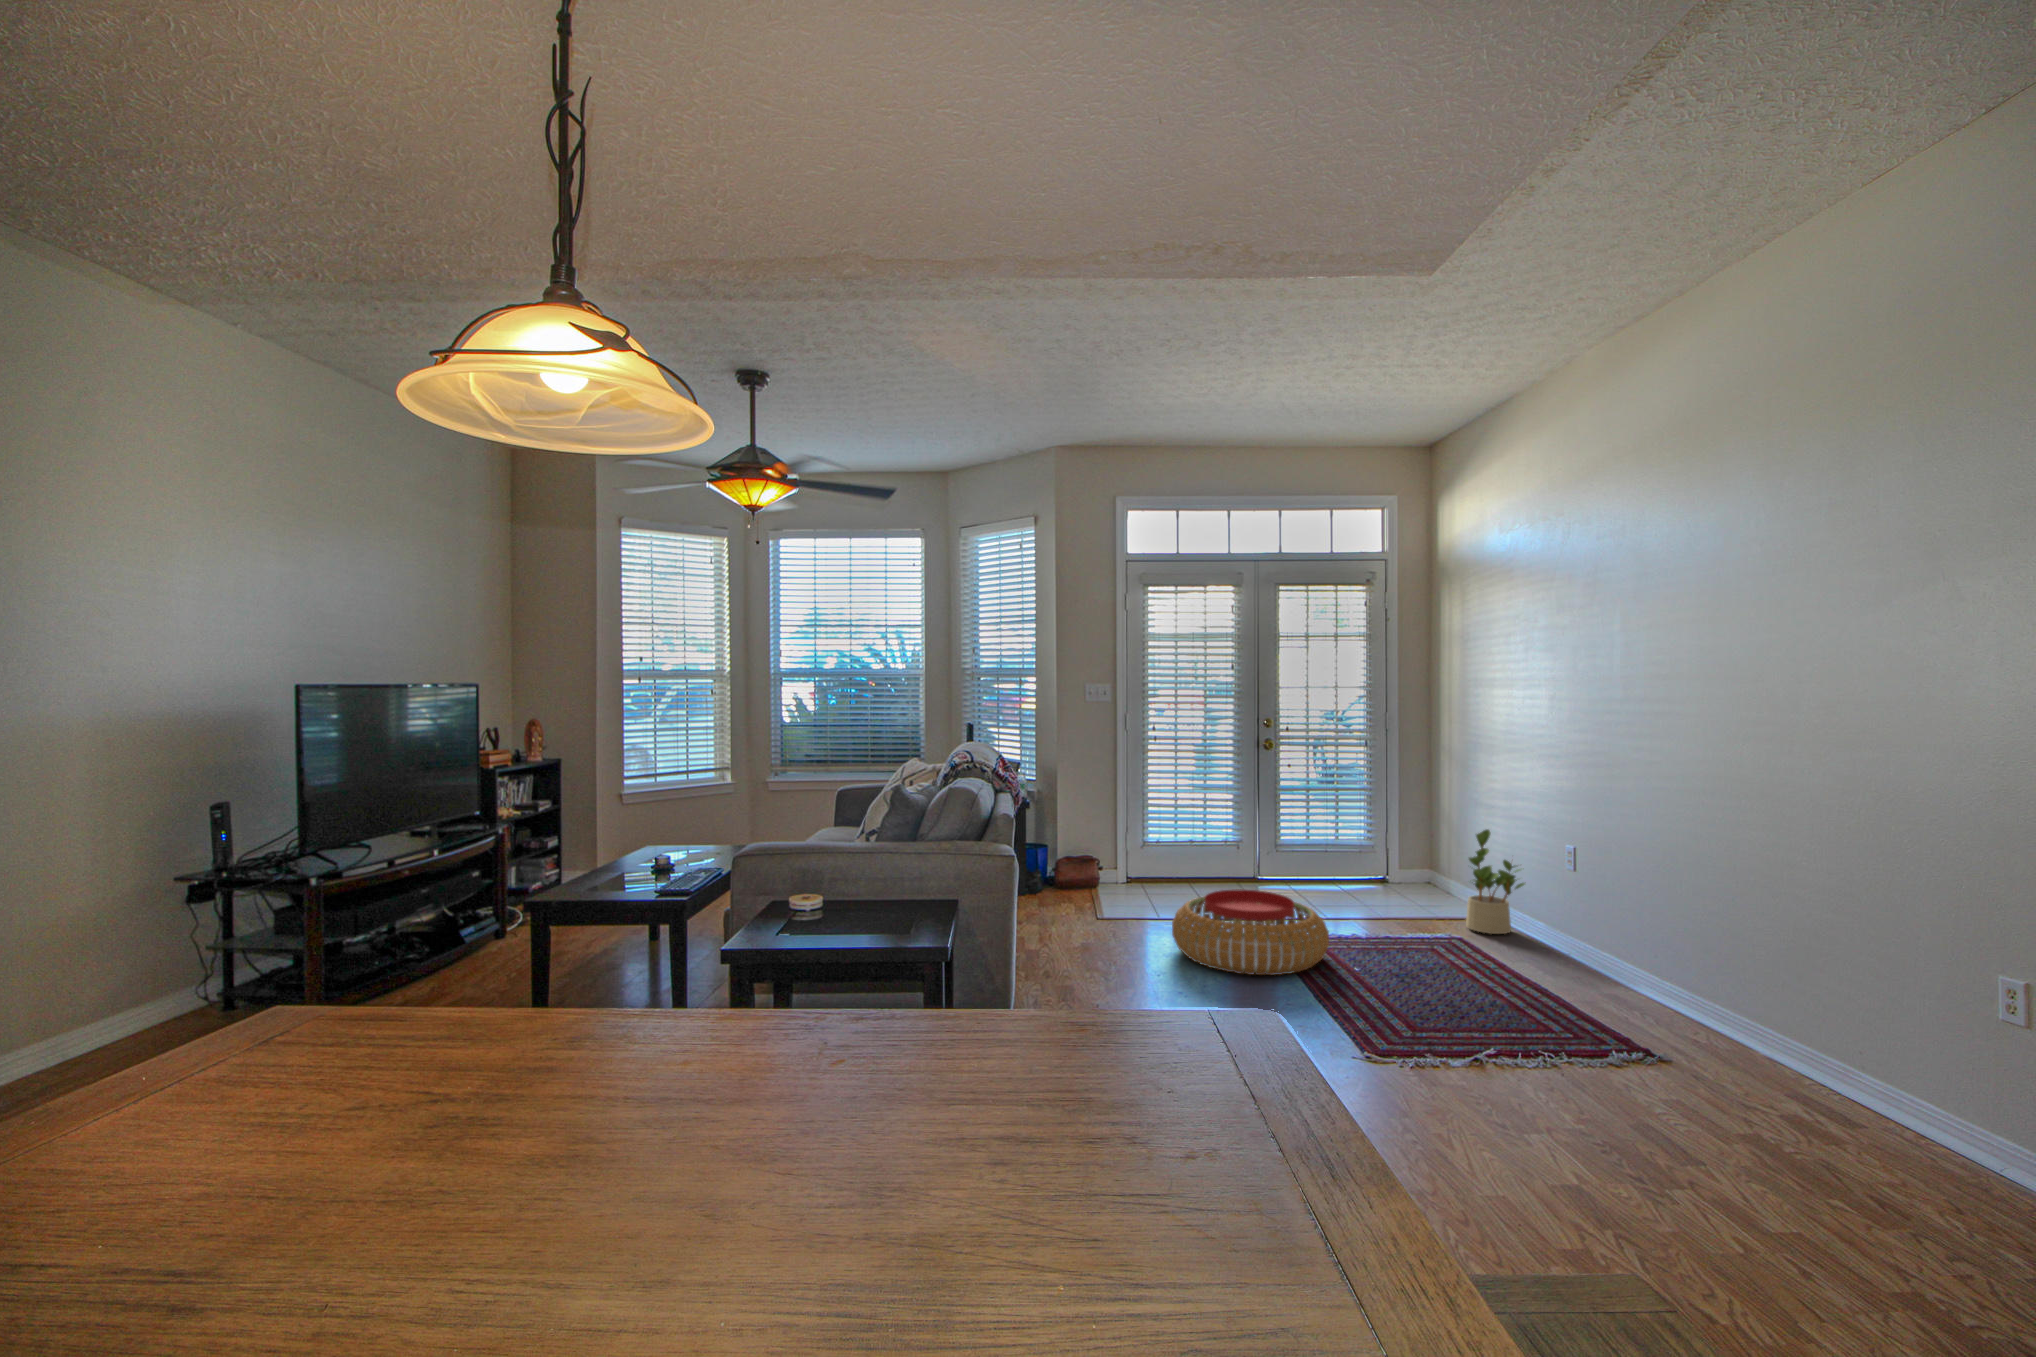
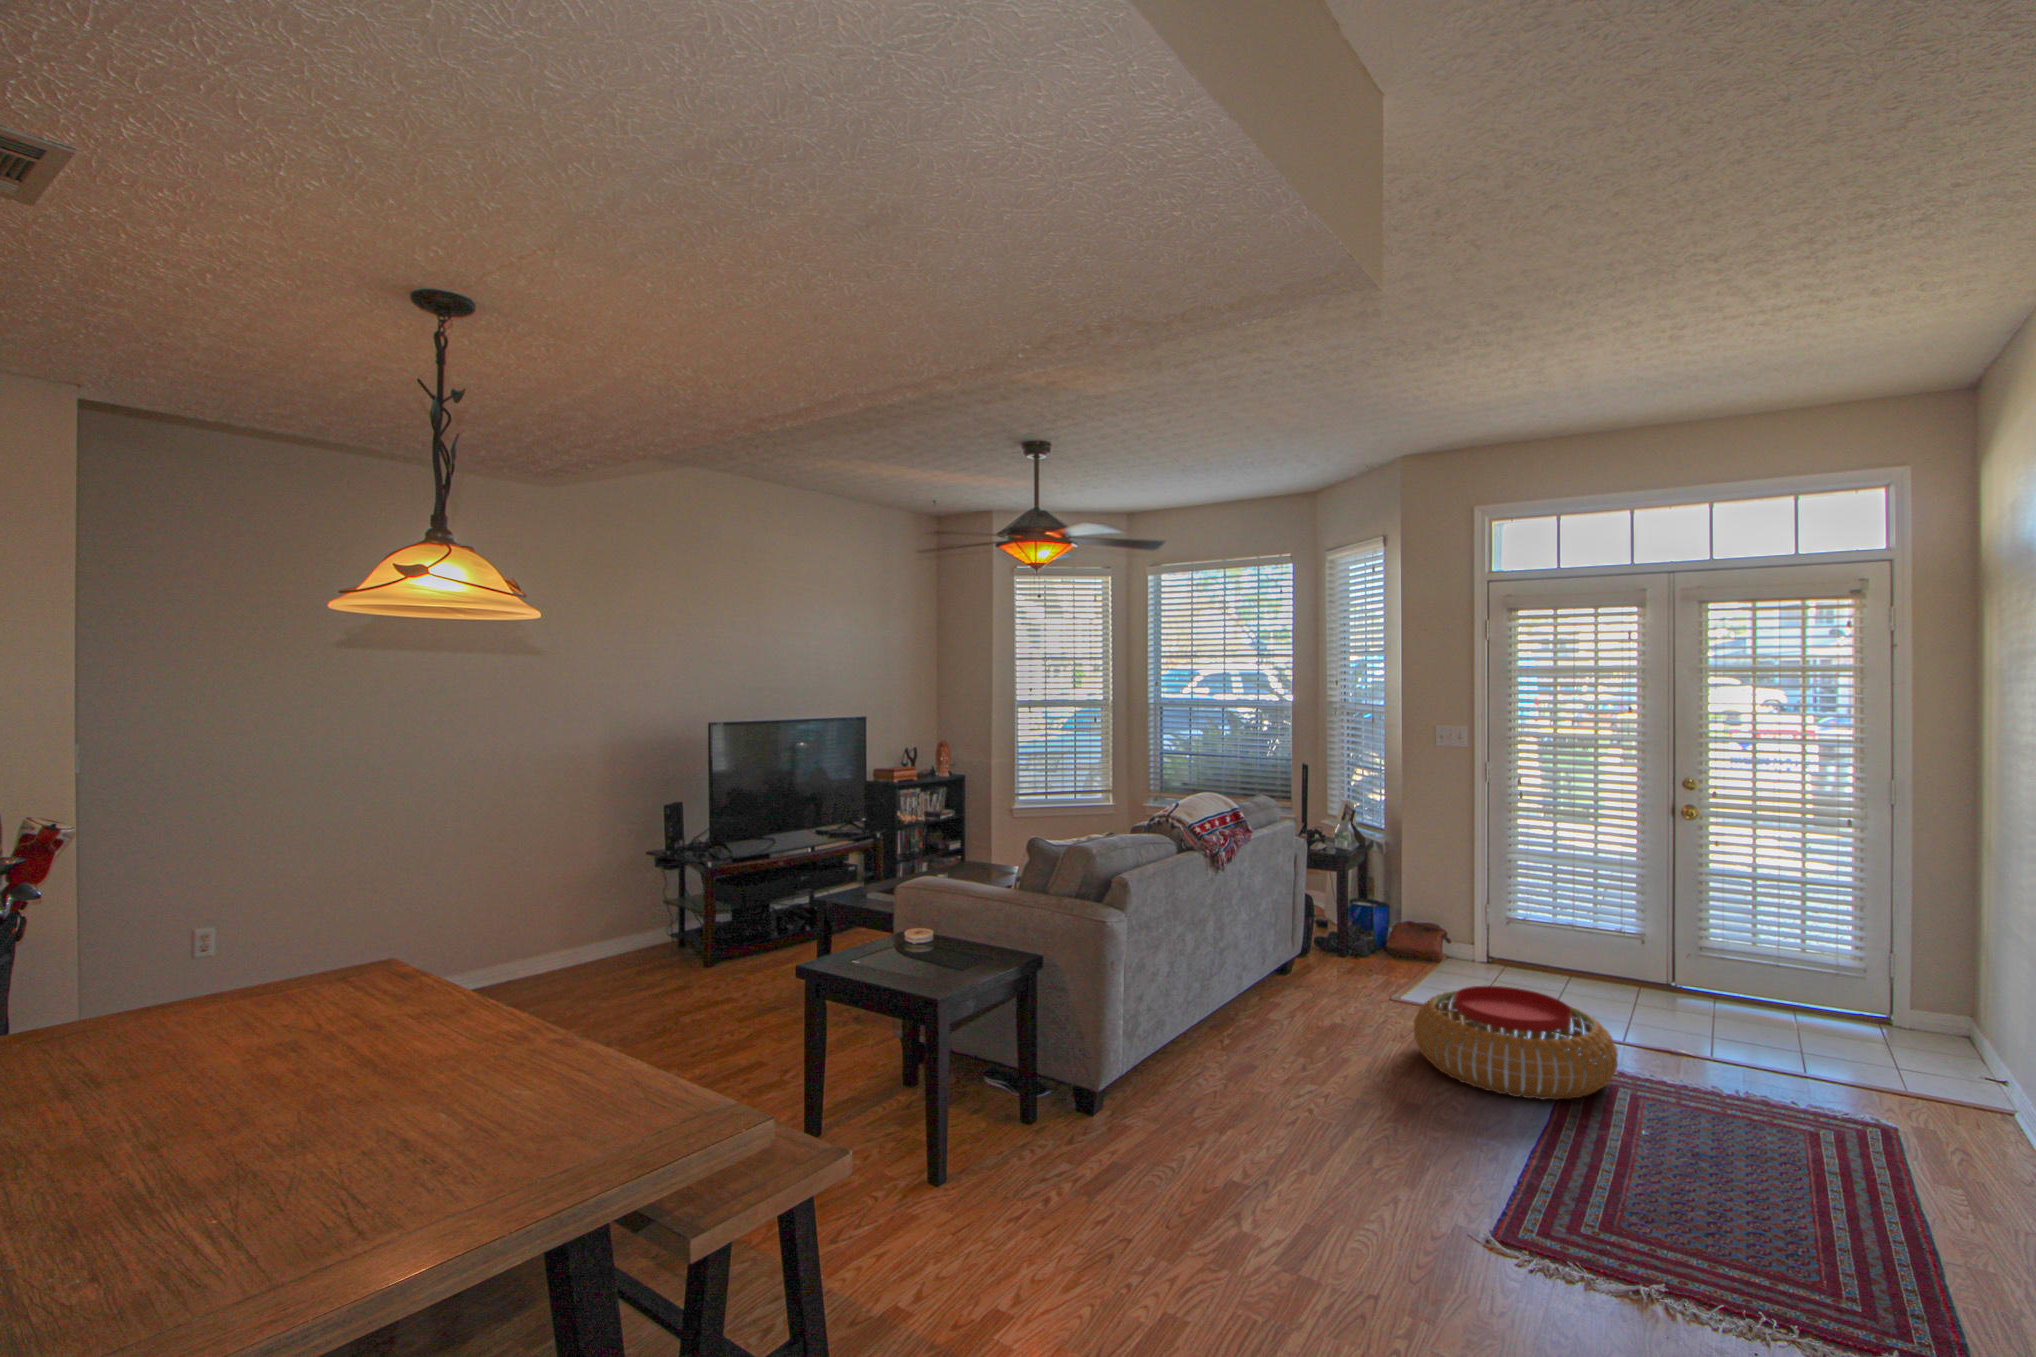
potted plant: present [1466,829,1525,934] -> none [1911,973,2025,1136]

